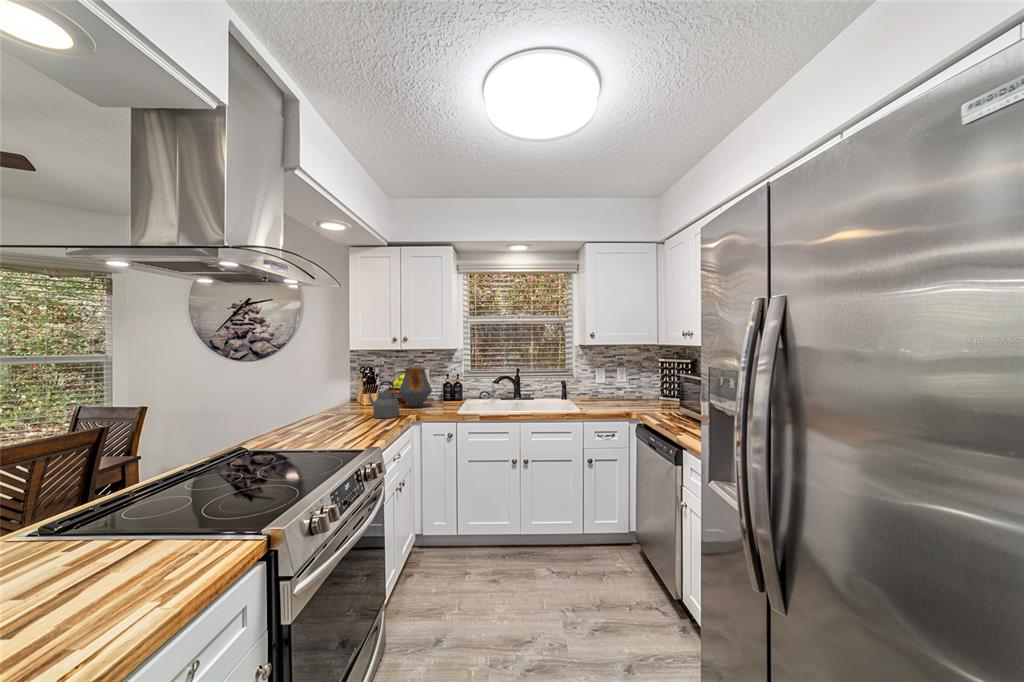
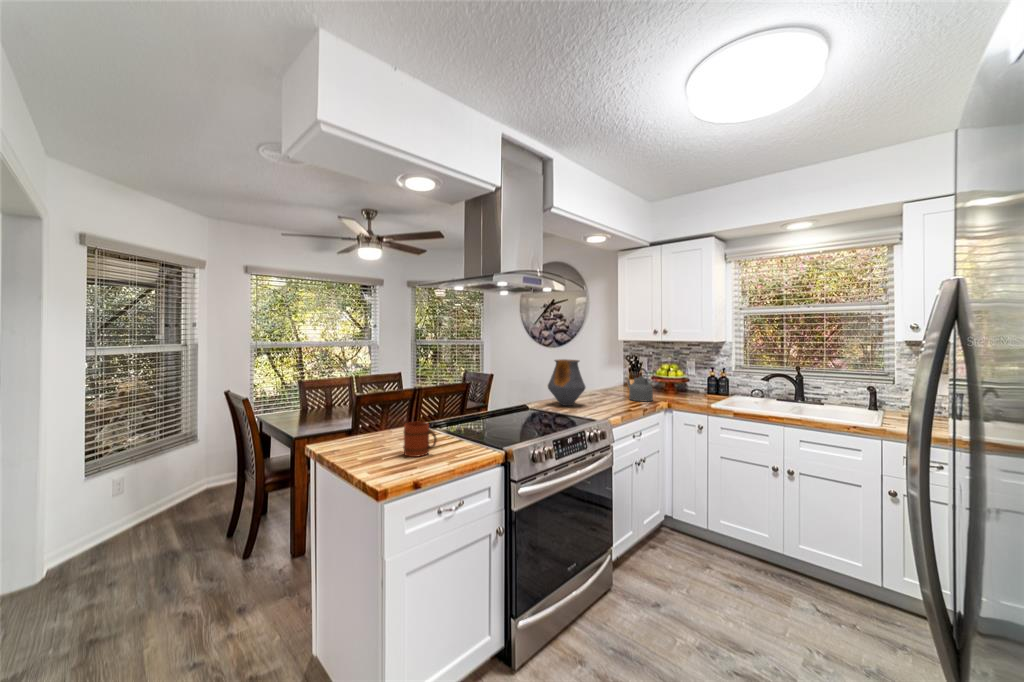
vase: present [399,367,432,407] -> present [548,359,585,406]
mug: none [77,525,162,605] -> present [403,422,437,457]

